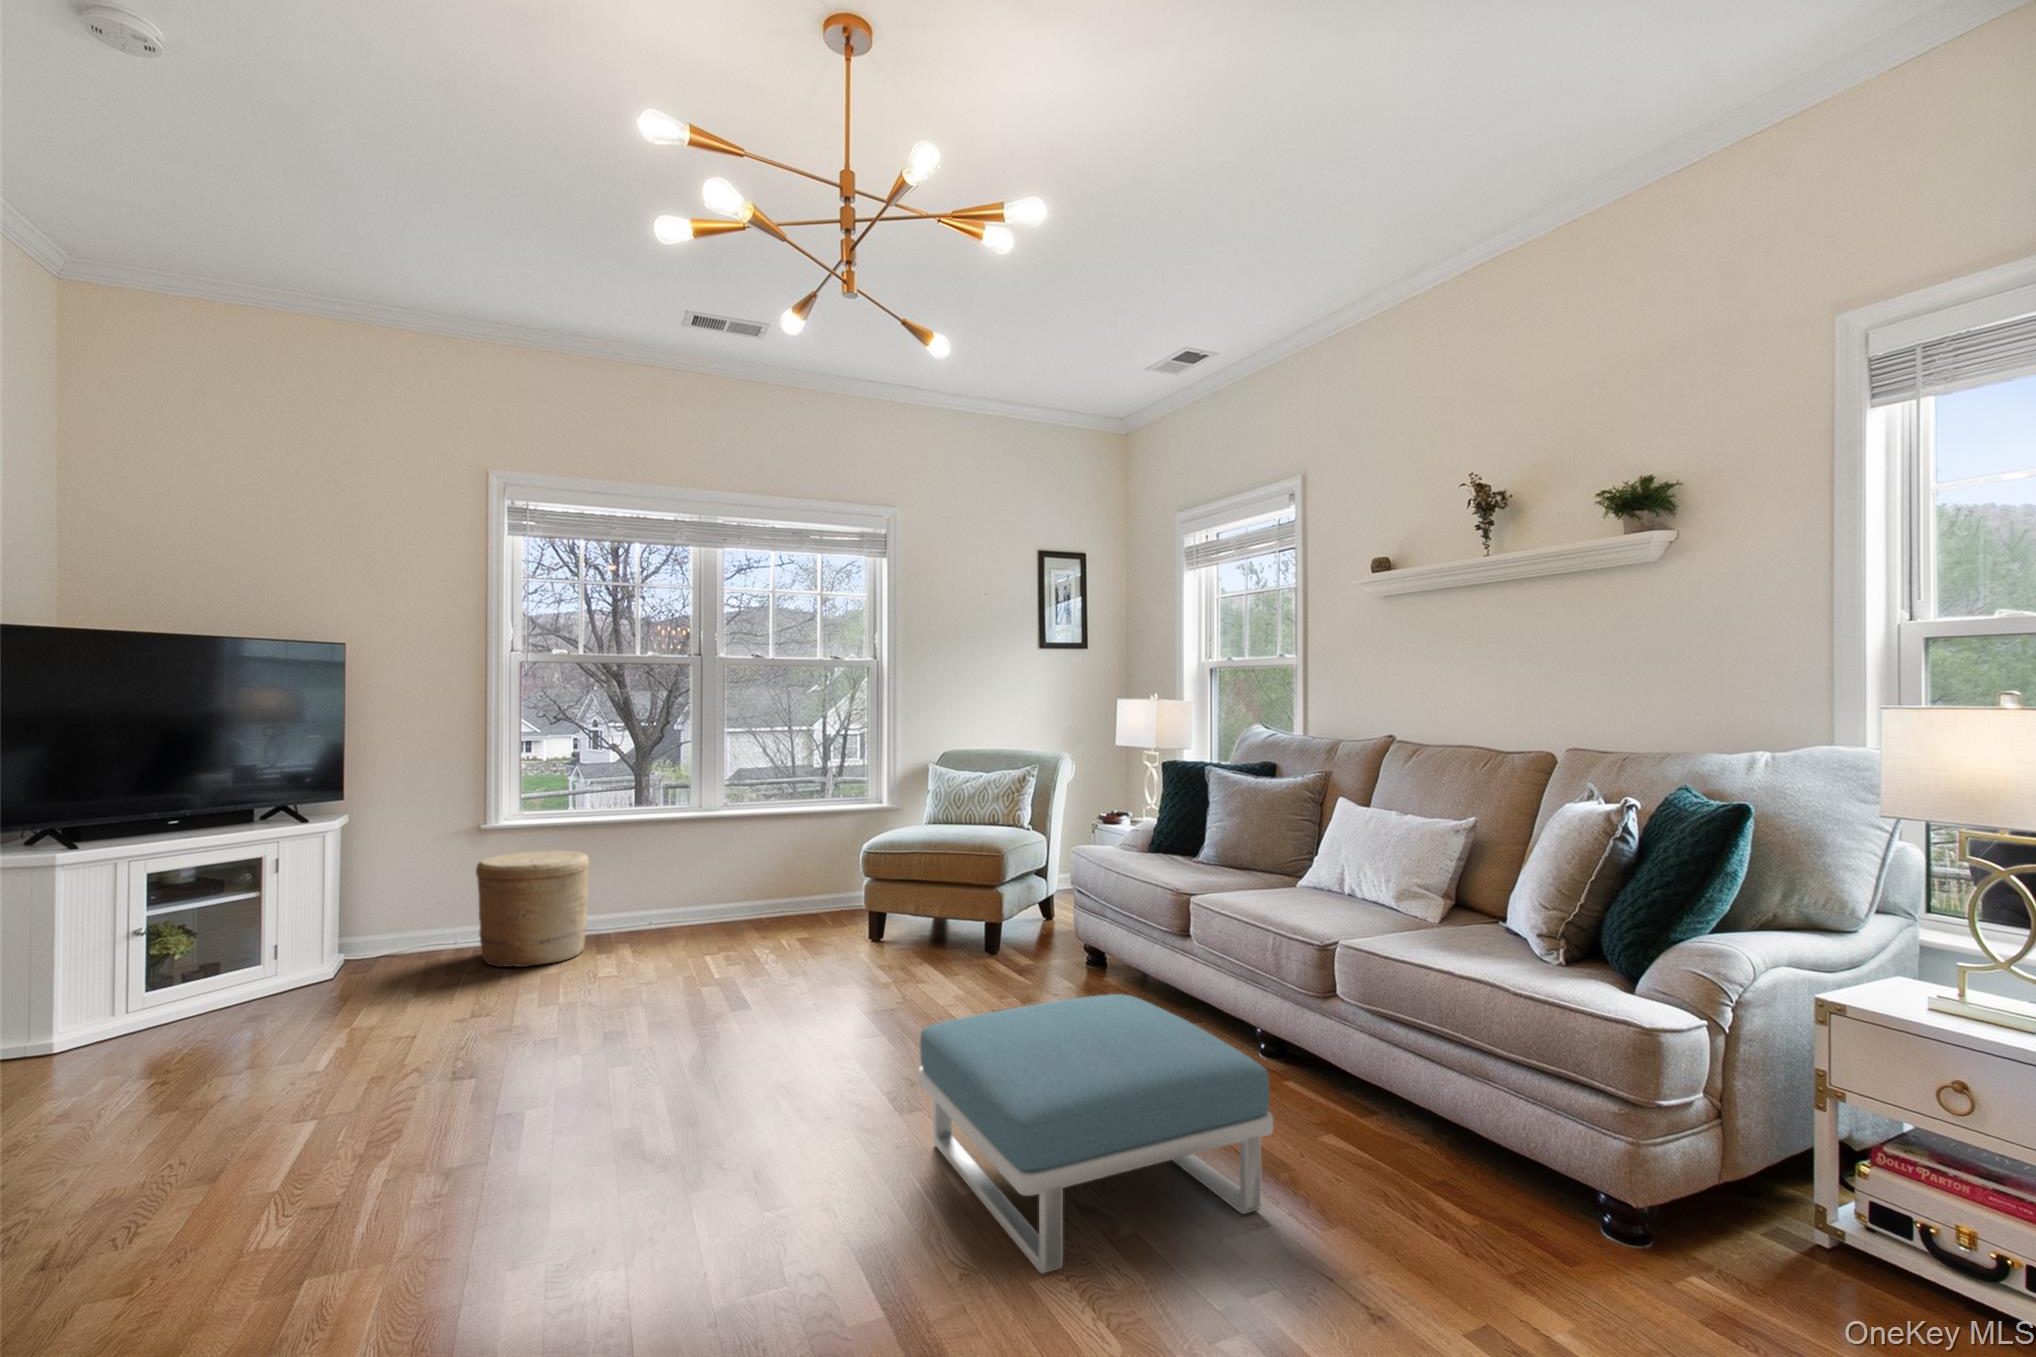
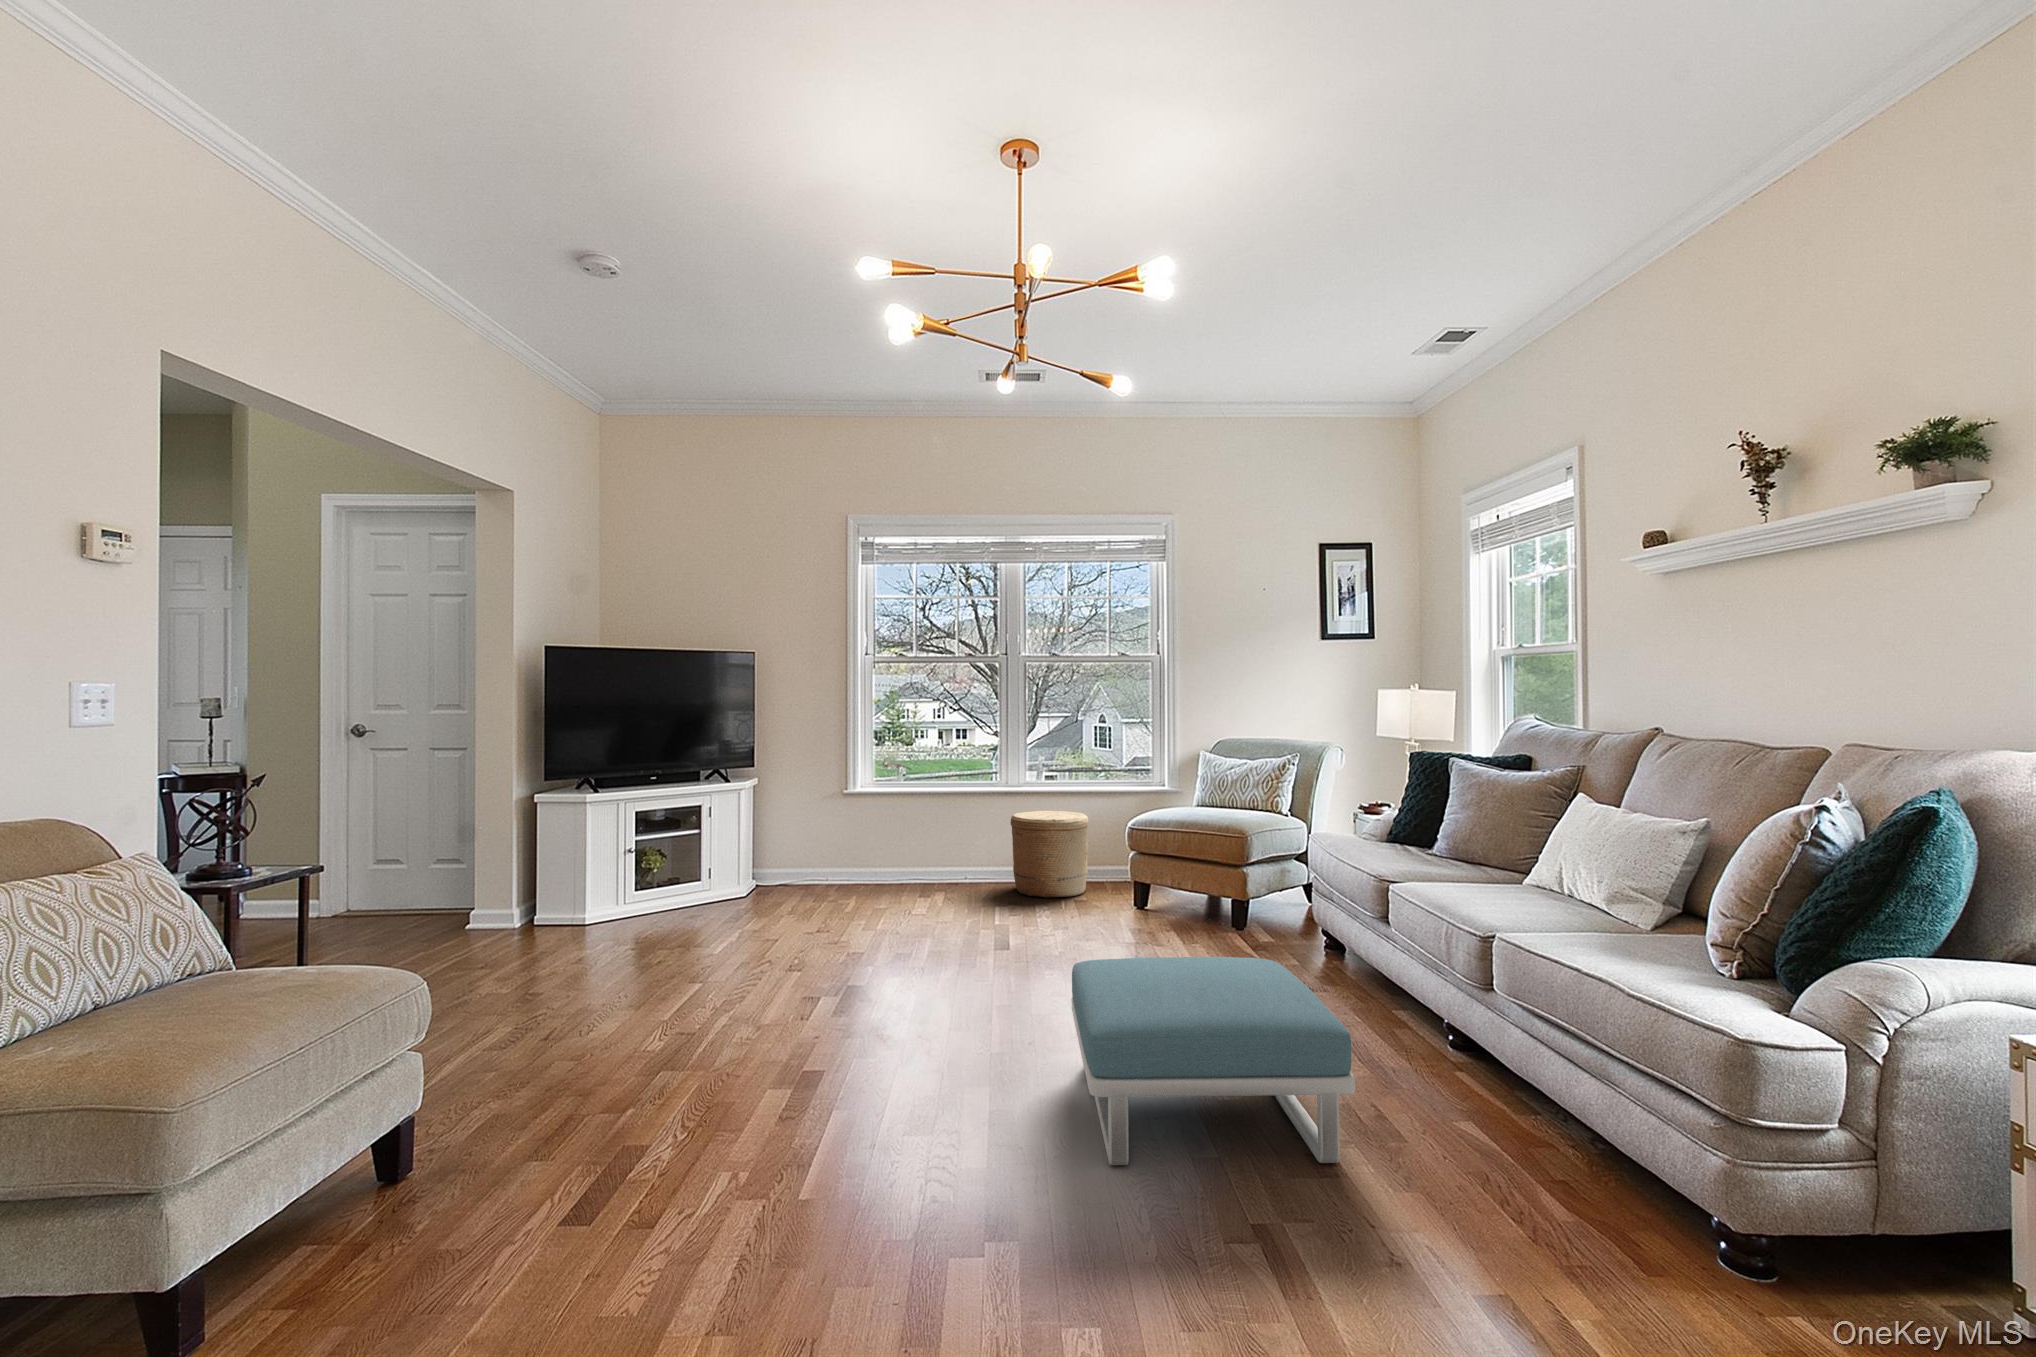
woven basket: present [476,851,589,967] -> present [1011,811,1089,898]

